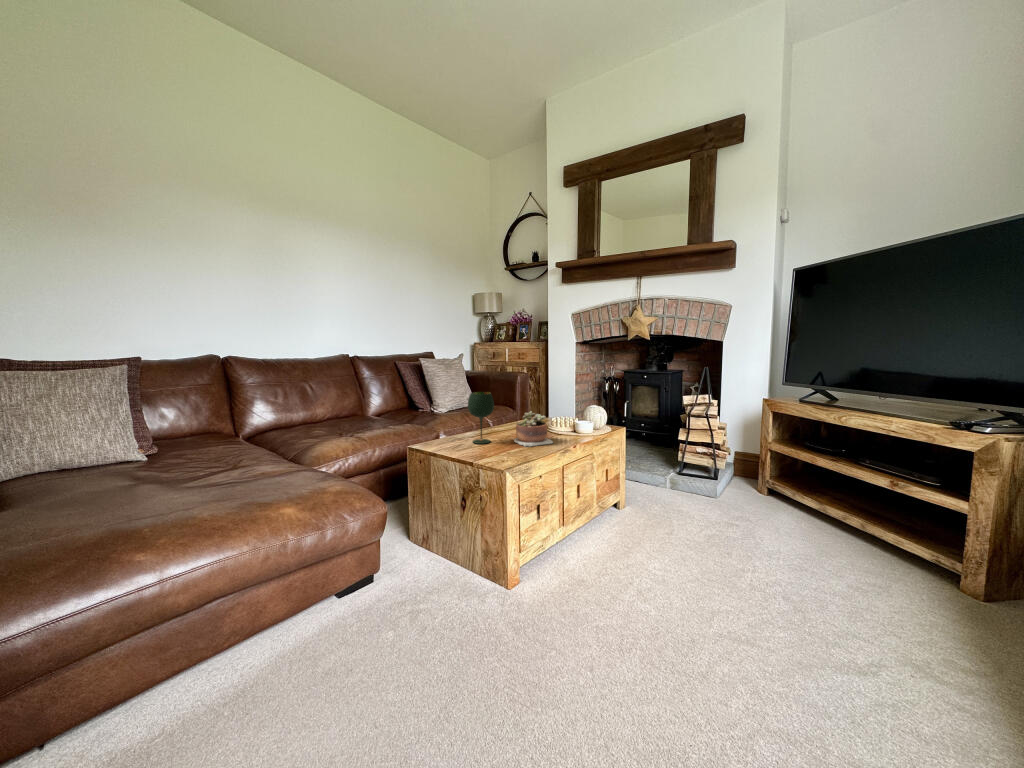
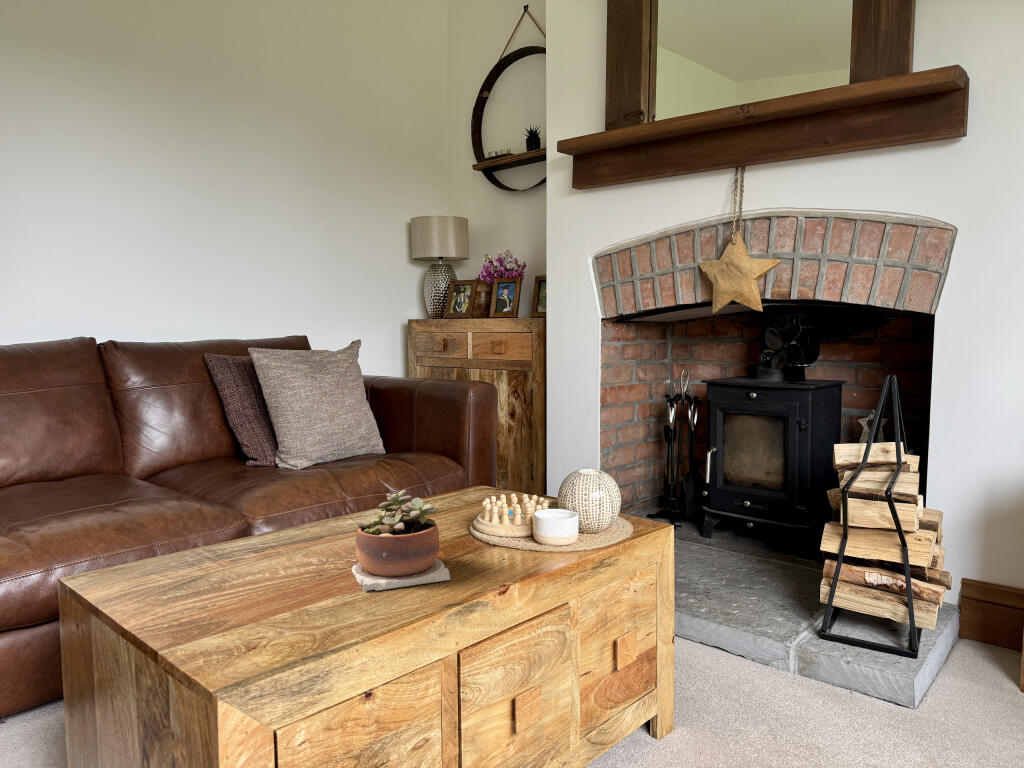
wine glass: present [468,392,494,444] -> none [228,438,302,577]

